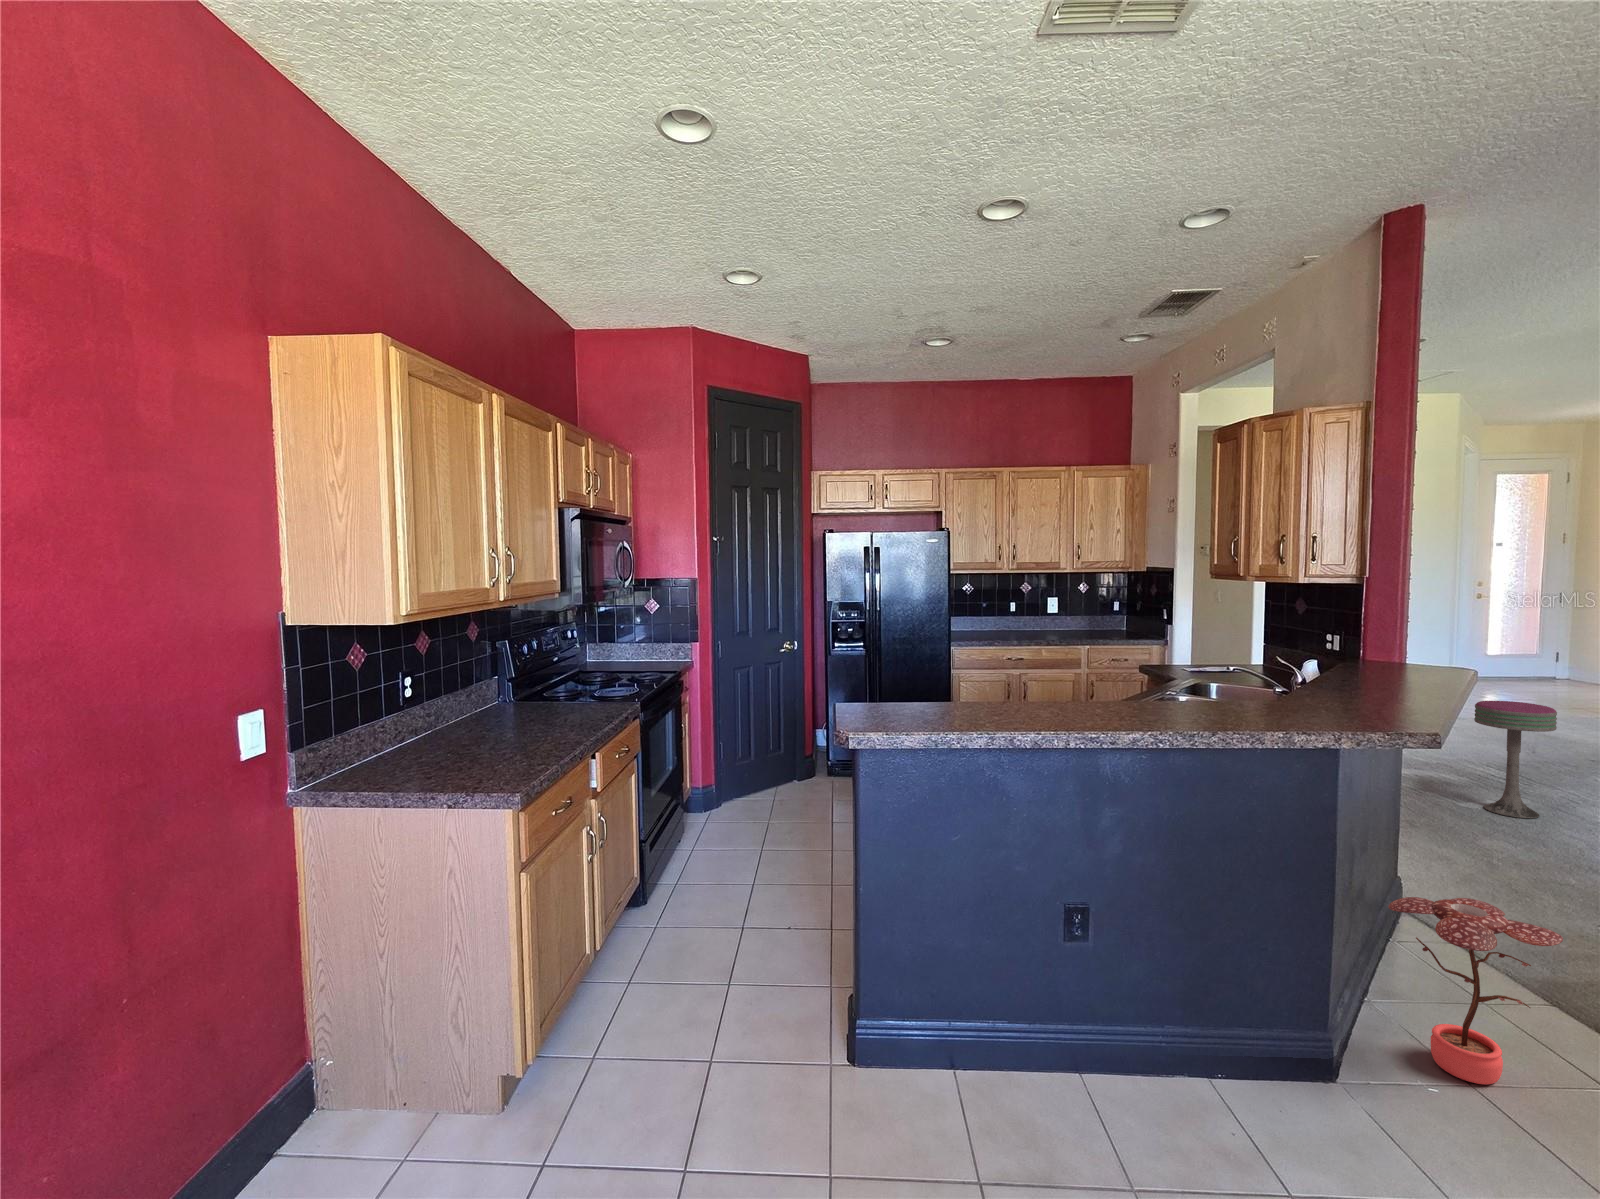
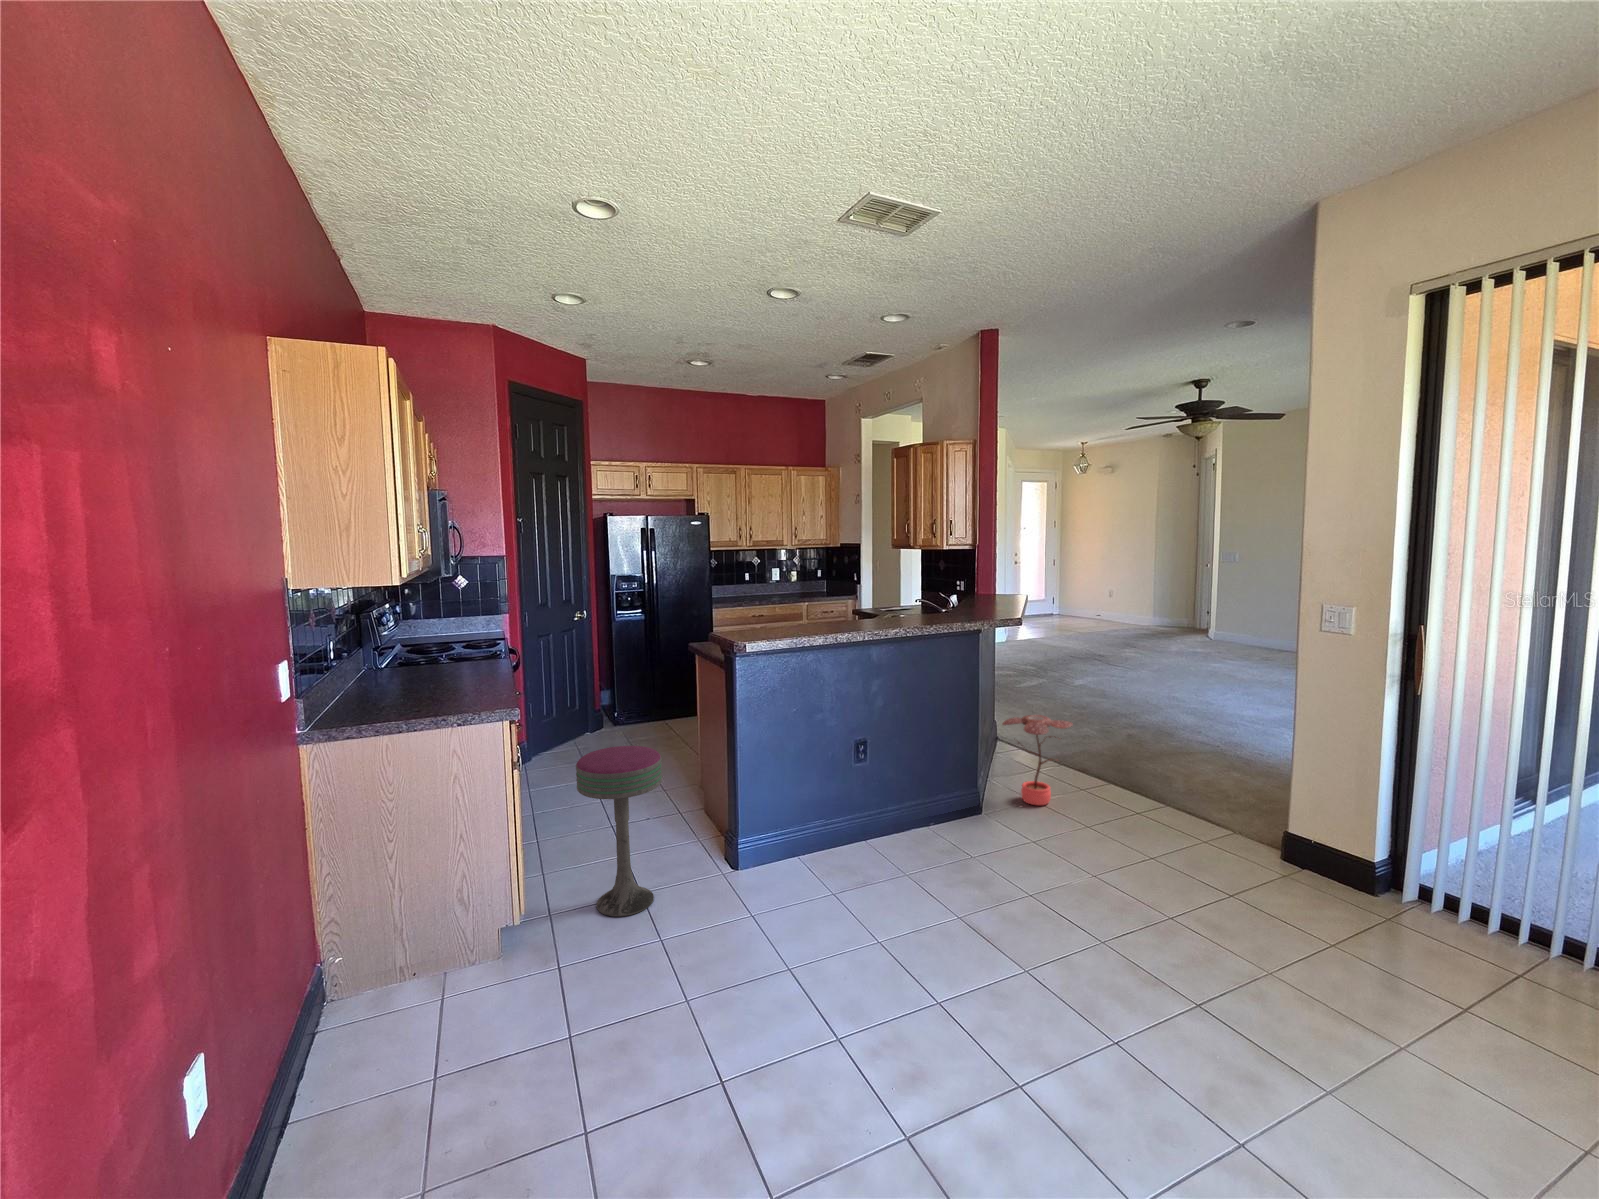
bar stool: present [1474,701,1557,818] -> present [576,746,662,917]

